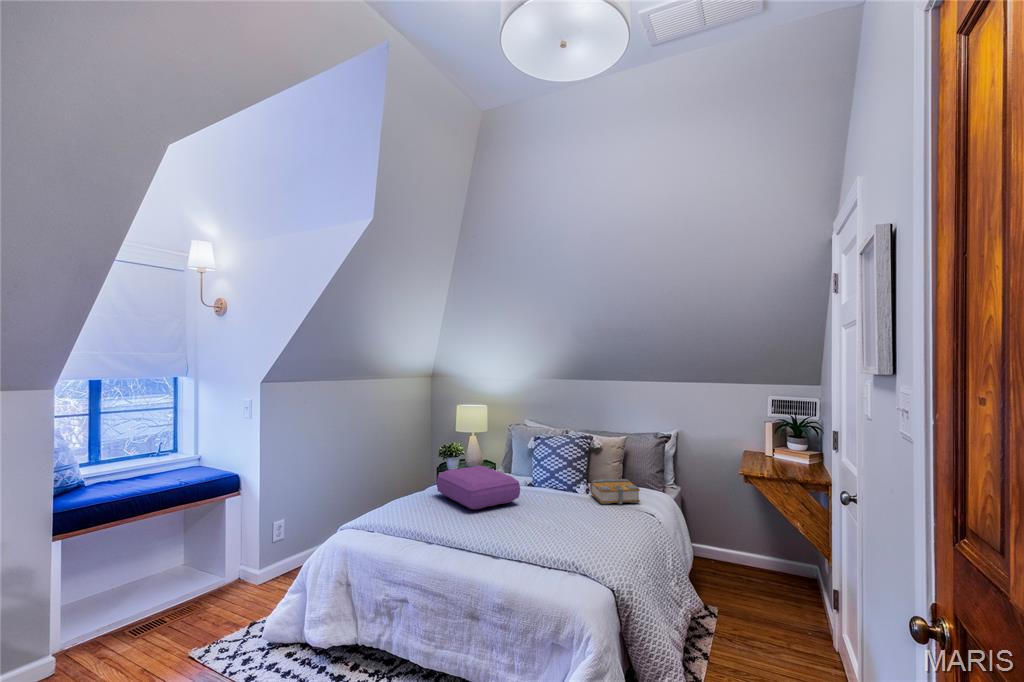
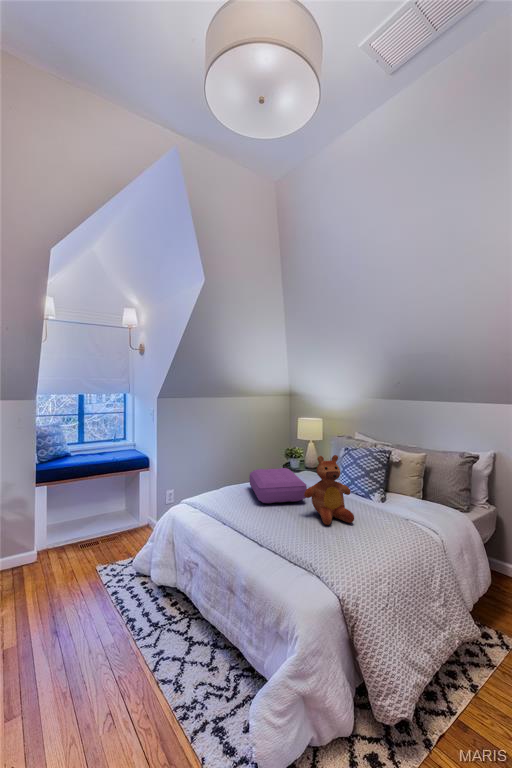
teddy bear: none [529,442,586,522] -> present [304,455,354,525]
book: present [590,479,640,505] -> none [378,491,421,519]

